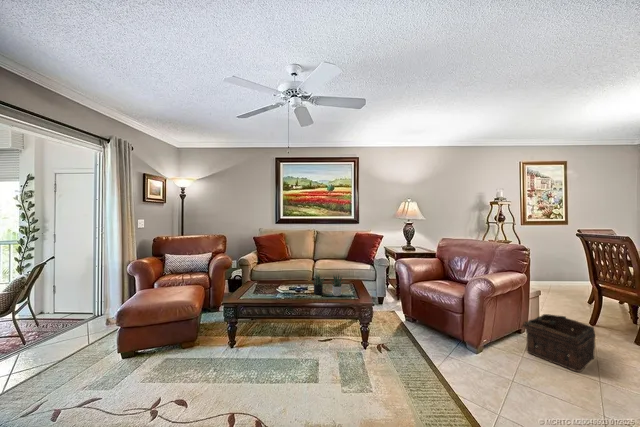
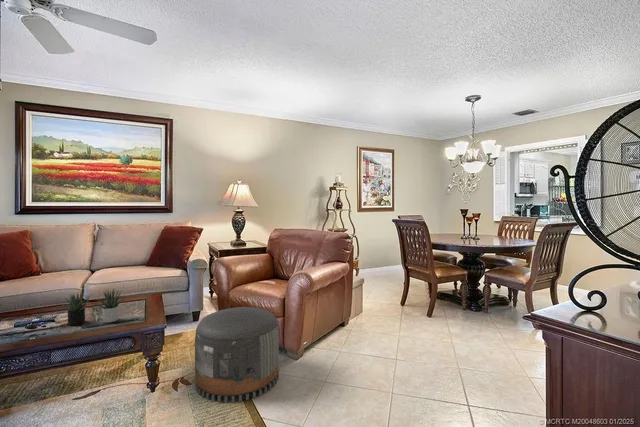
pouf: none [393,299,464,378] -> present [195,307,279,403]
basket: present [522,314,595,372] -> none [334,302,398,354]

